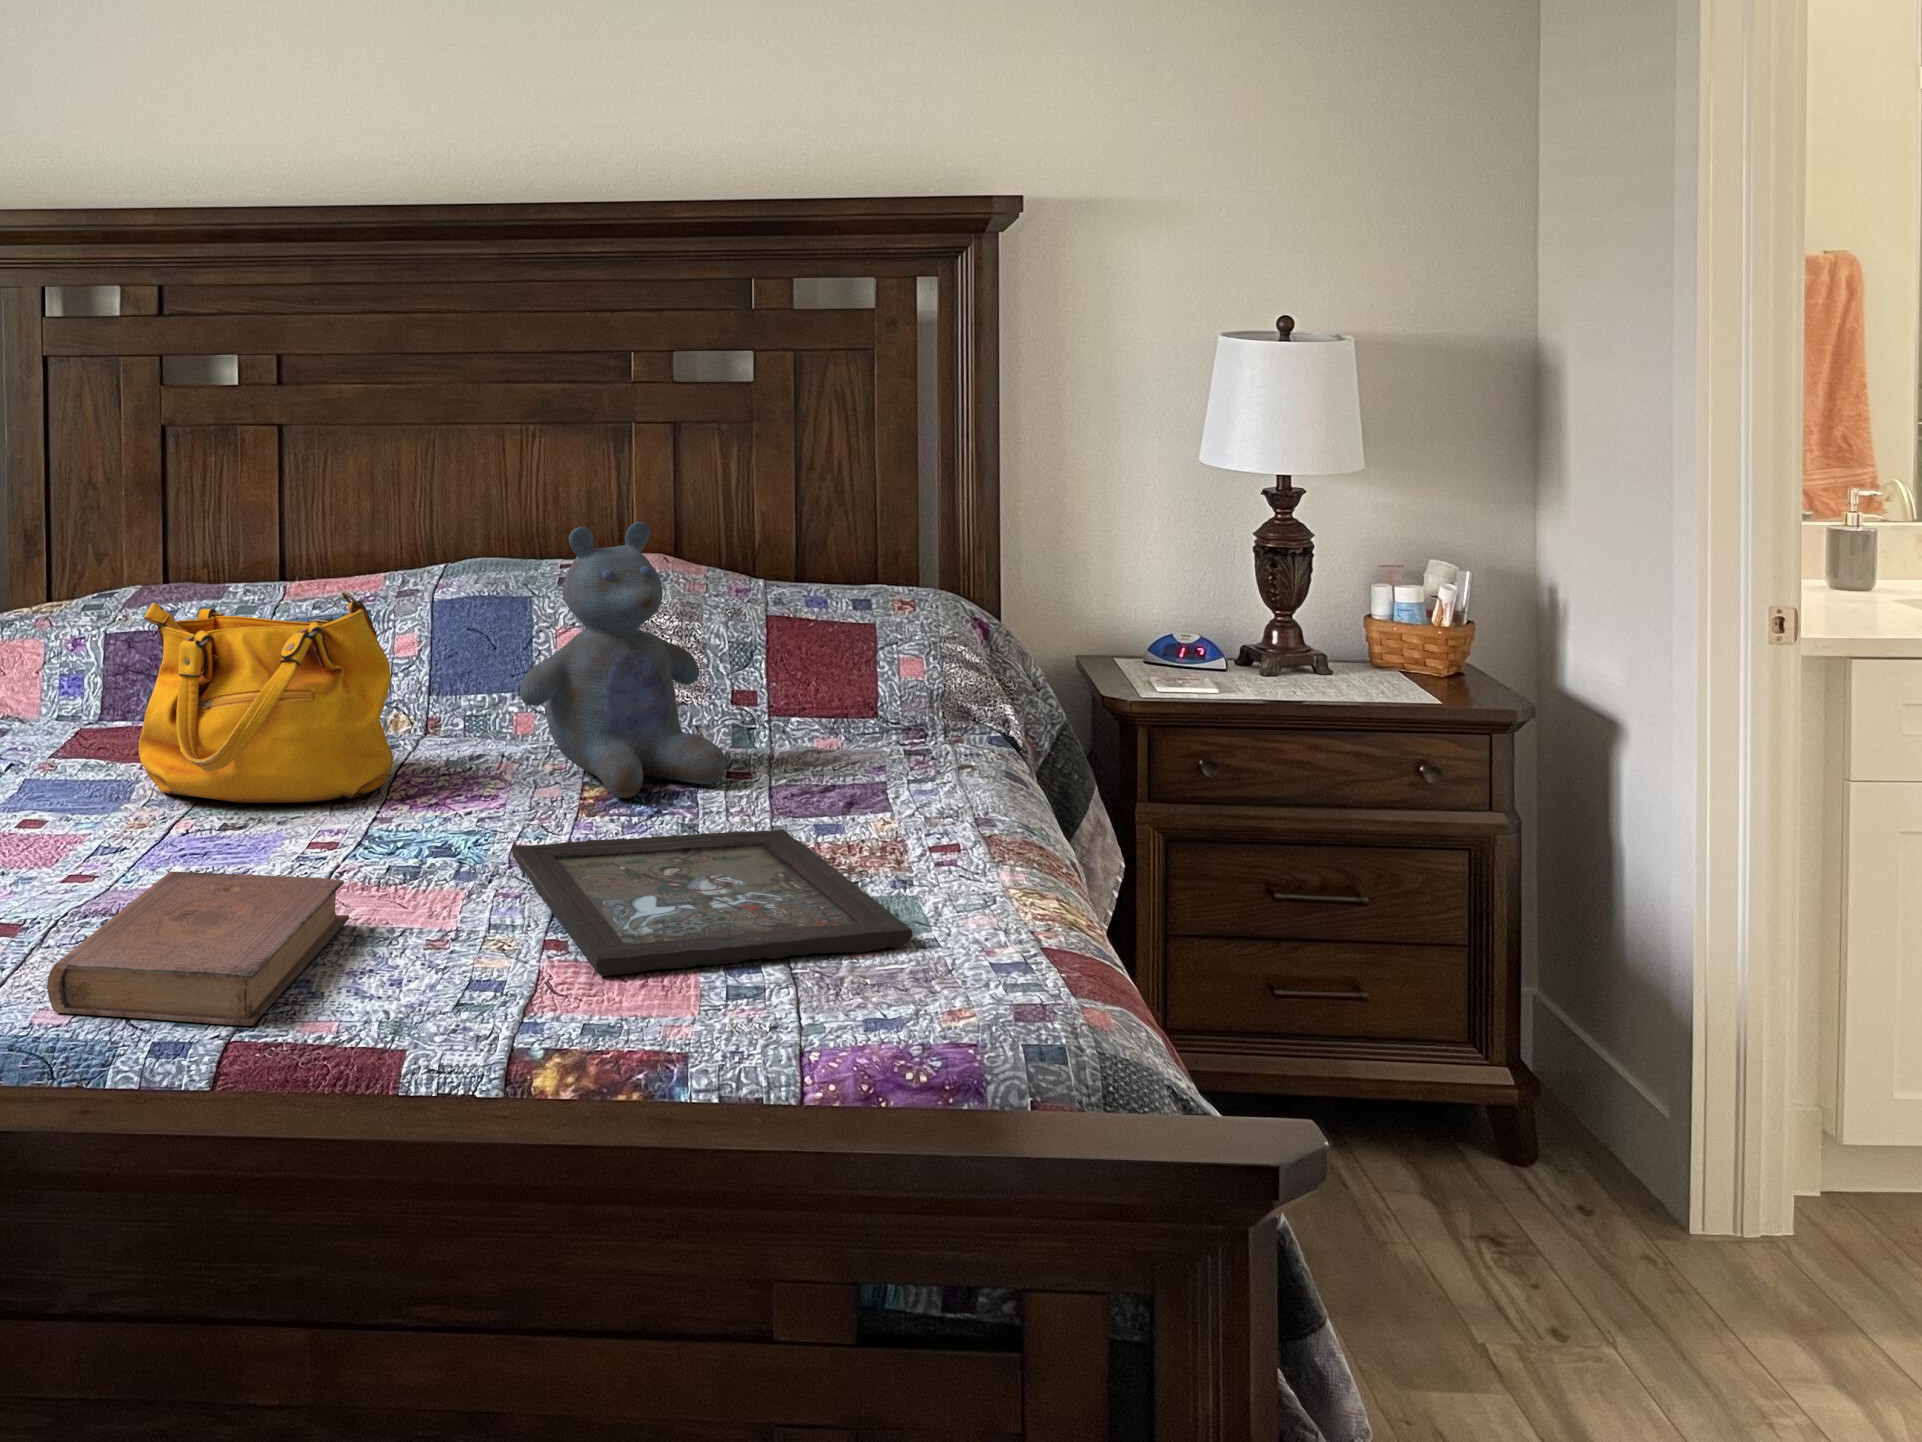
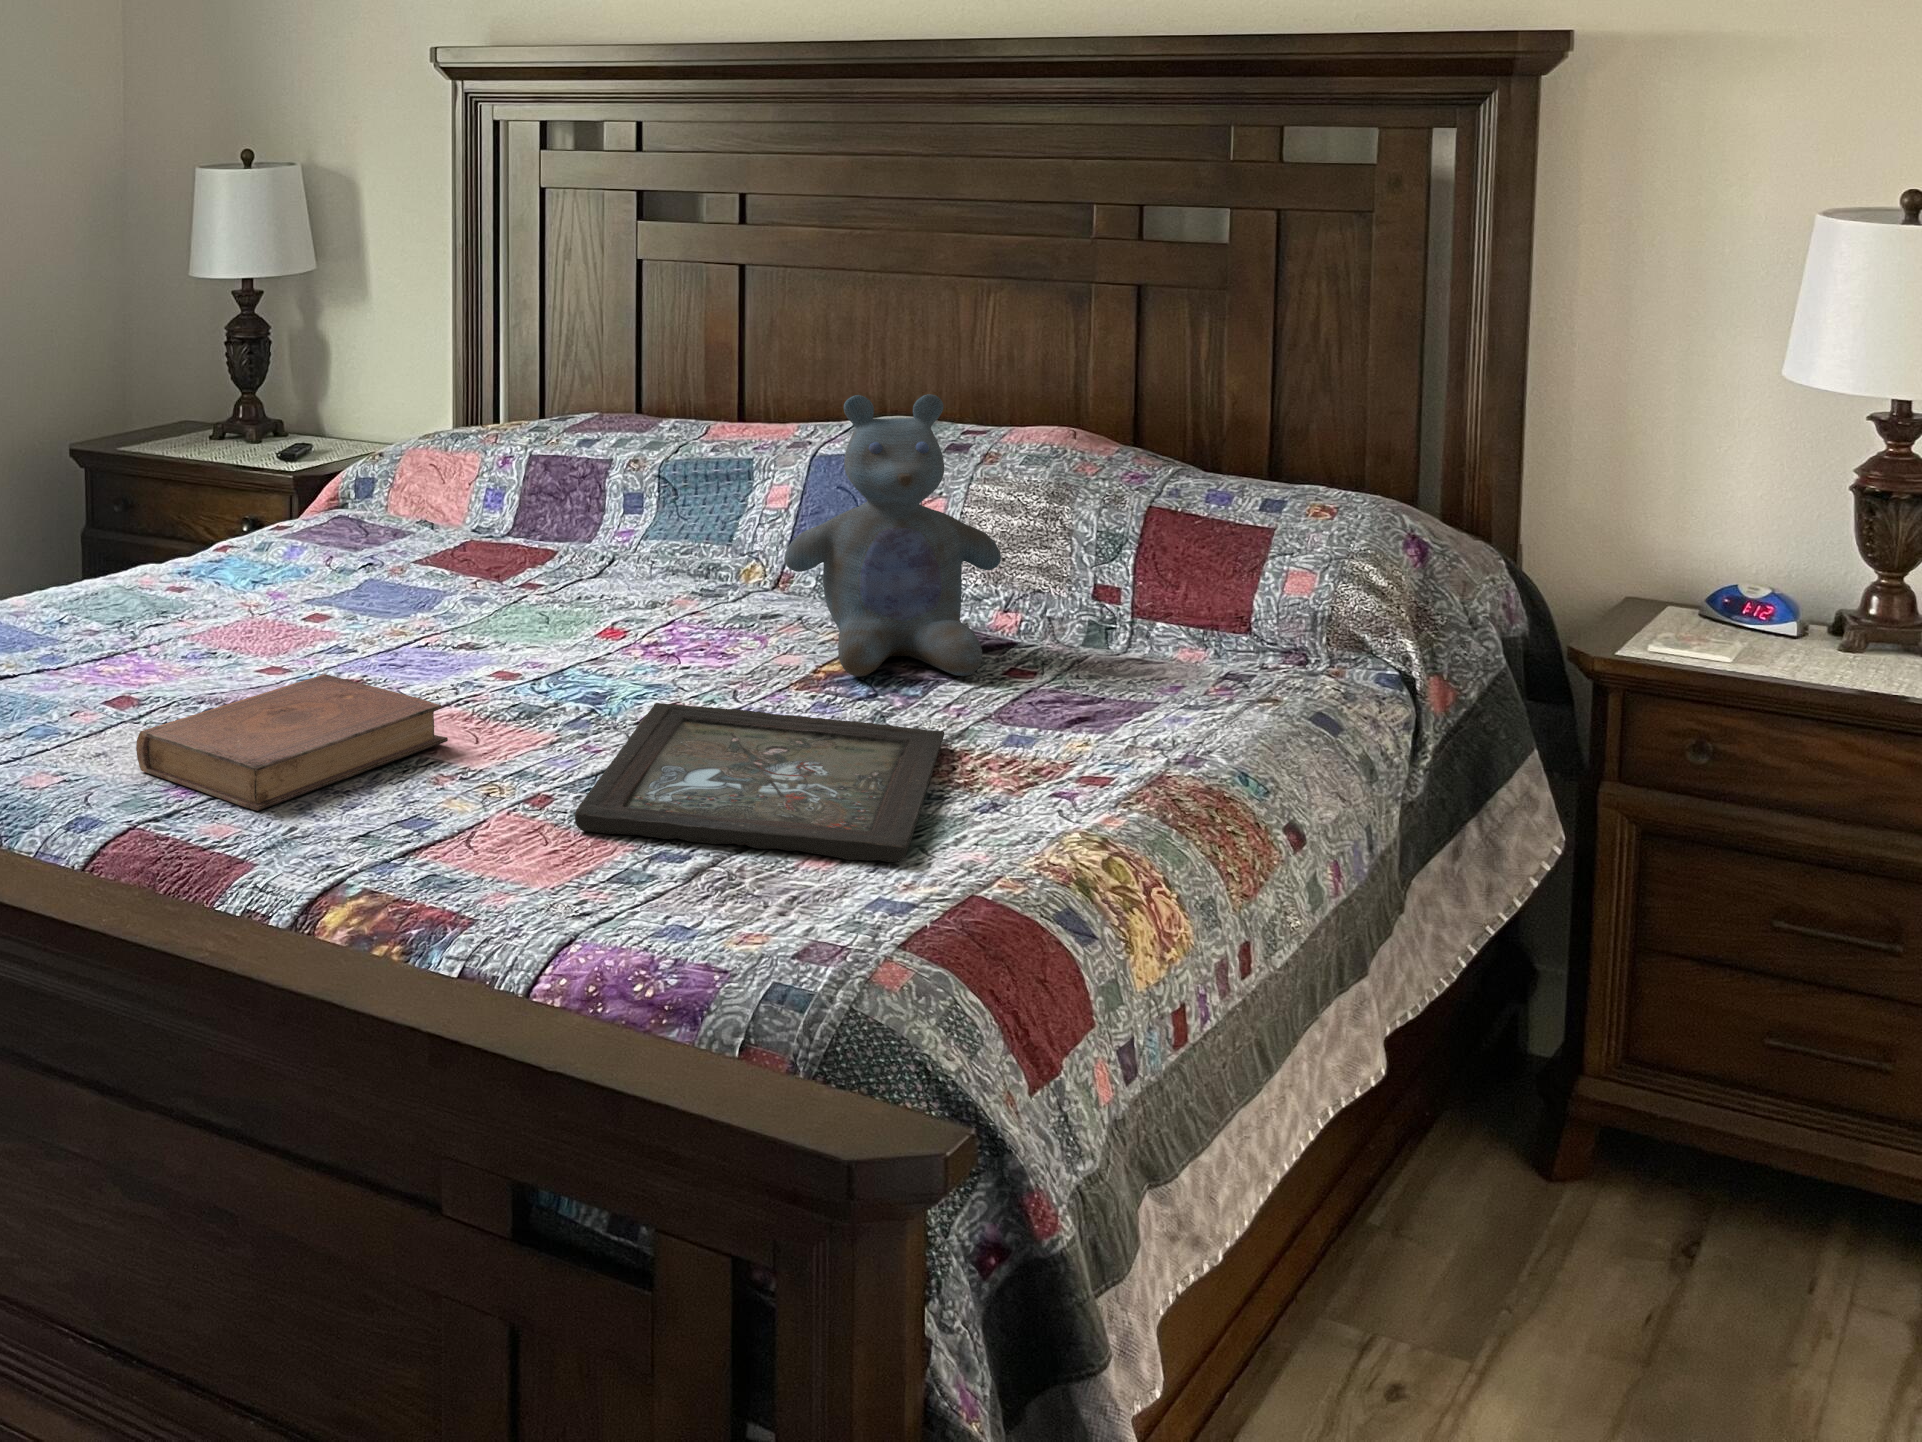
handbag: present [139,591,393,803] -> none [450,433,673,636]

